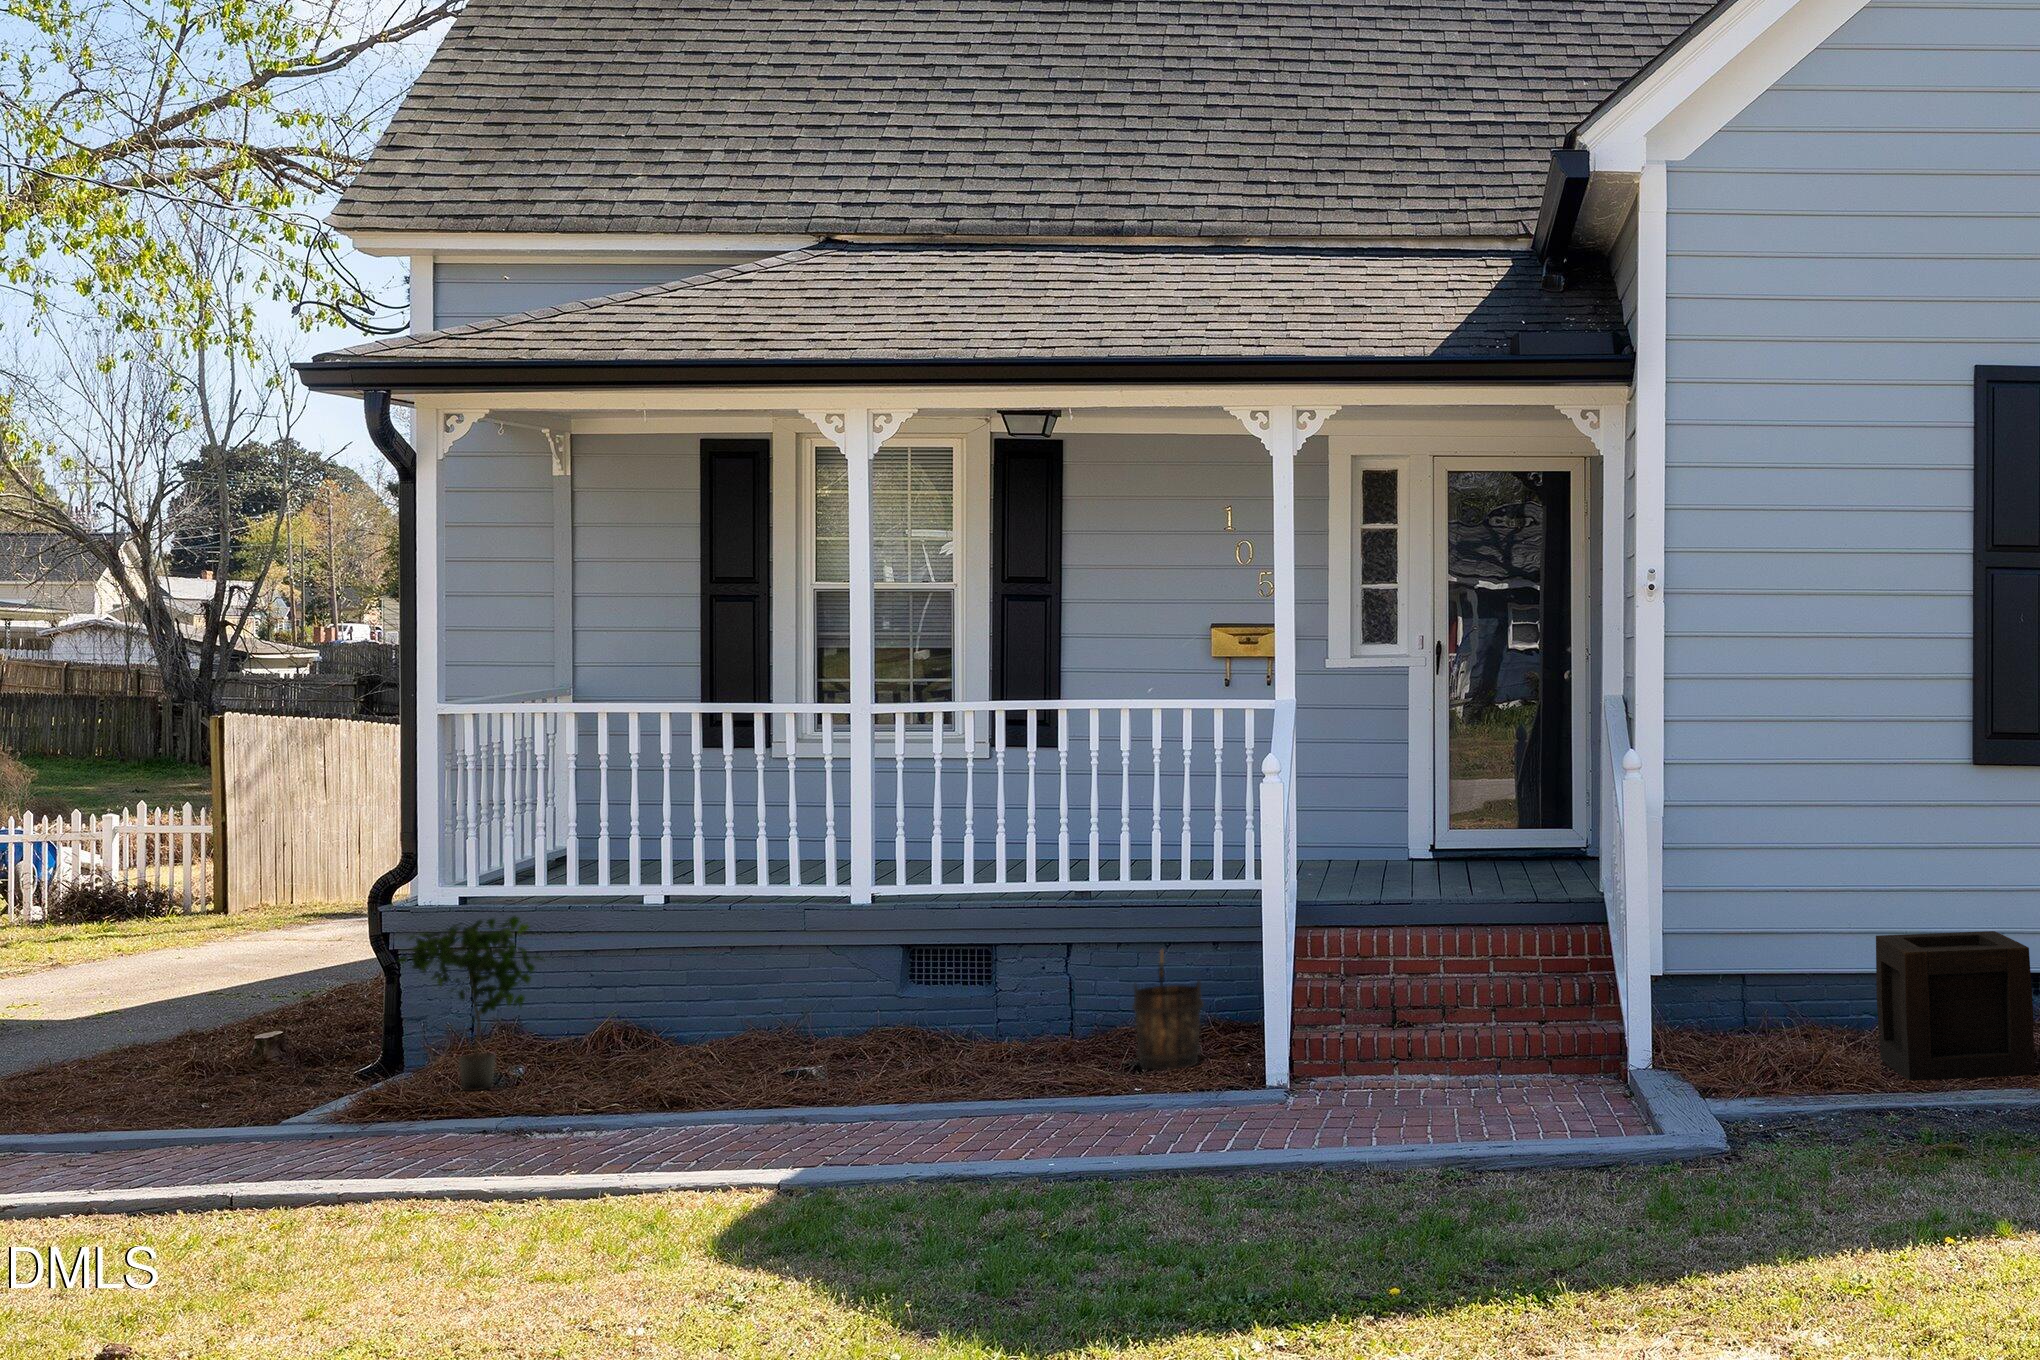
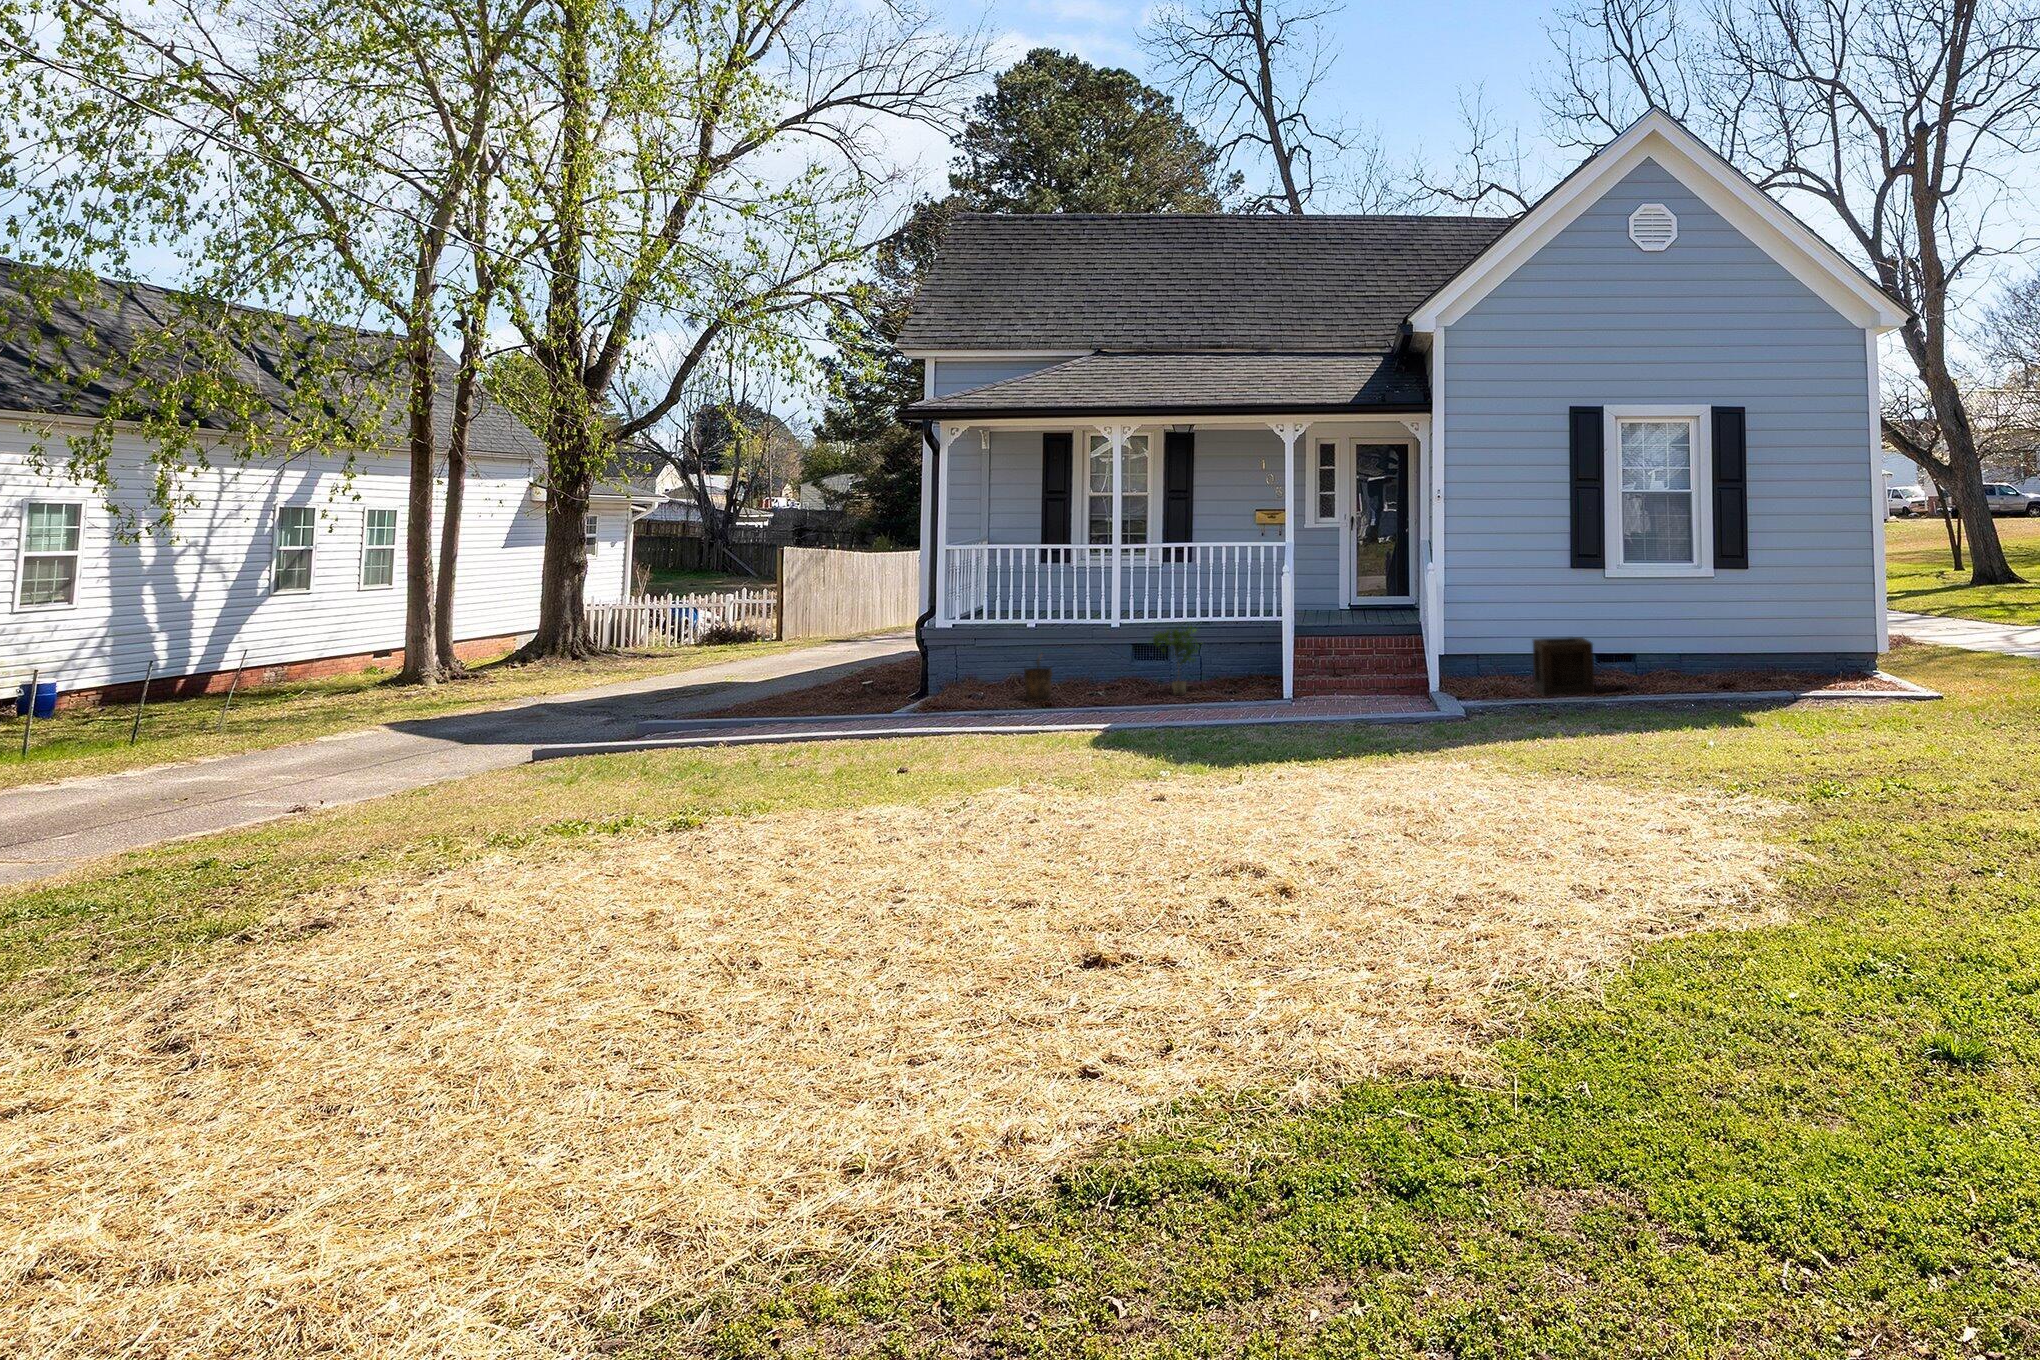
potted plant: present [398,916,545,1091] -> present [1153,626,1202,696]
bucket: present [1132,950,1204,1070] -> present [1024,658,1053,701]

